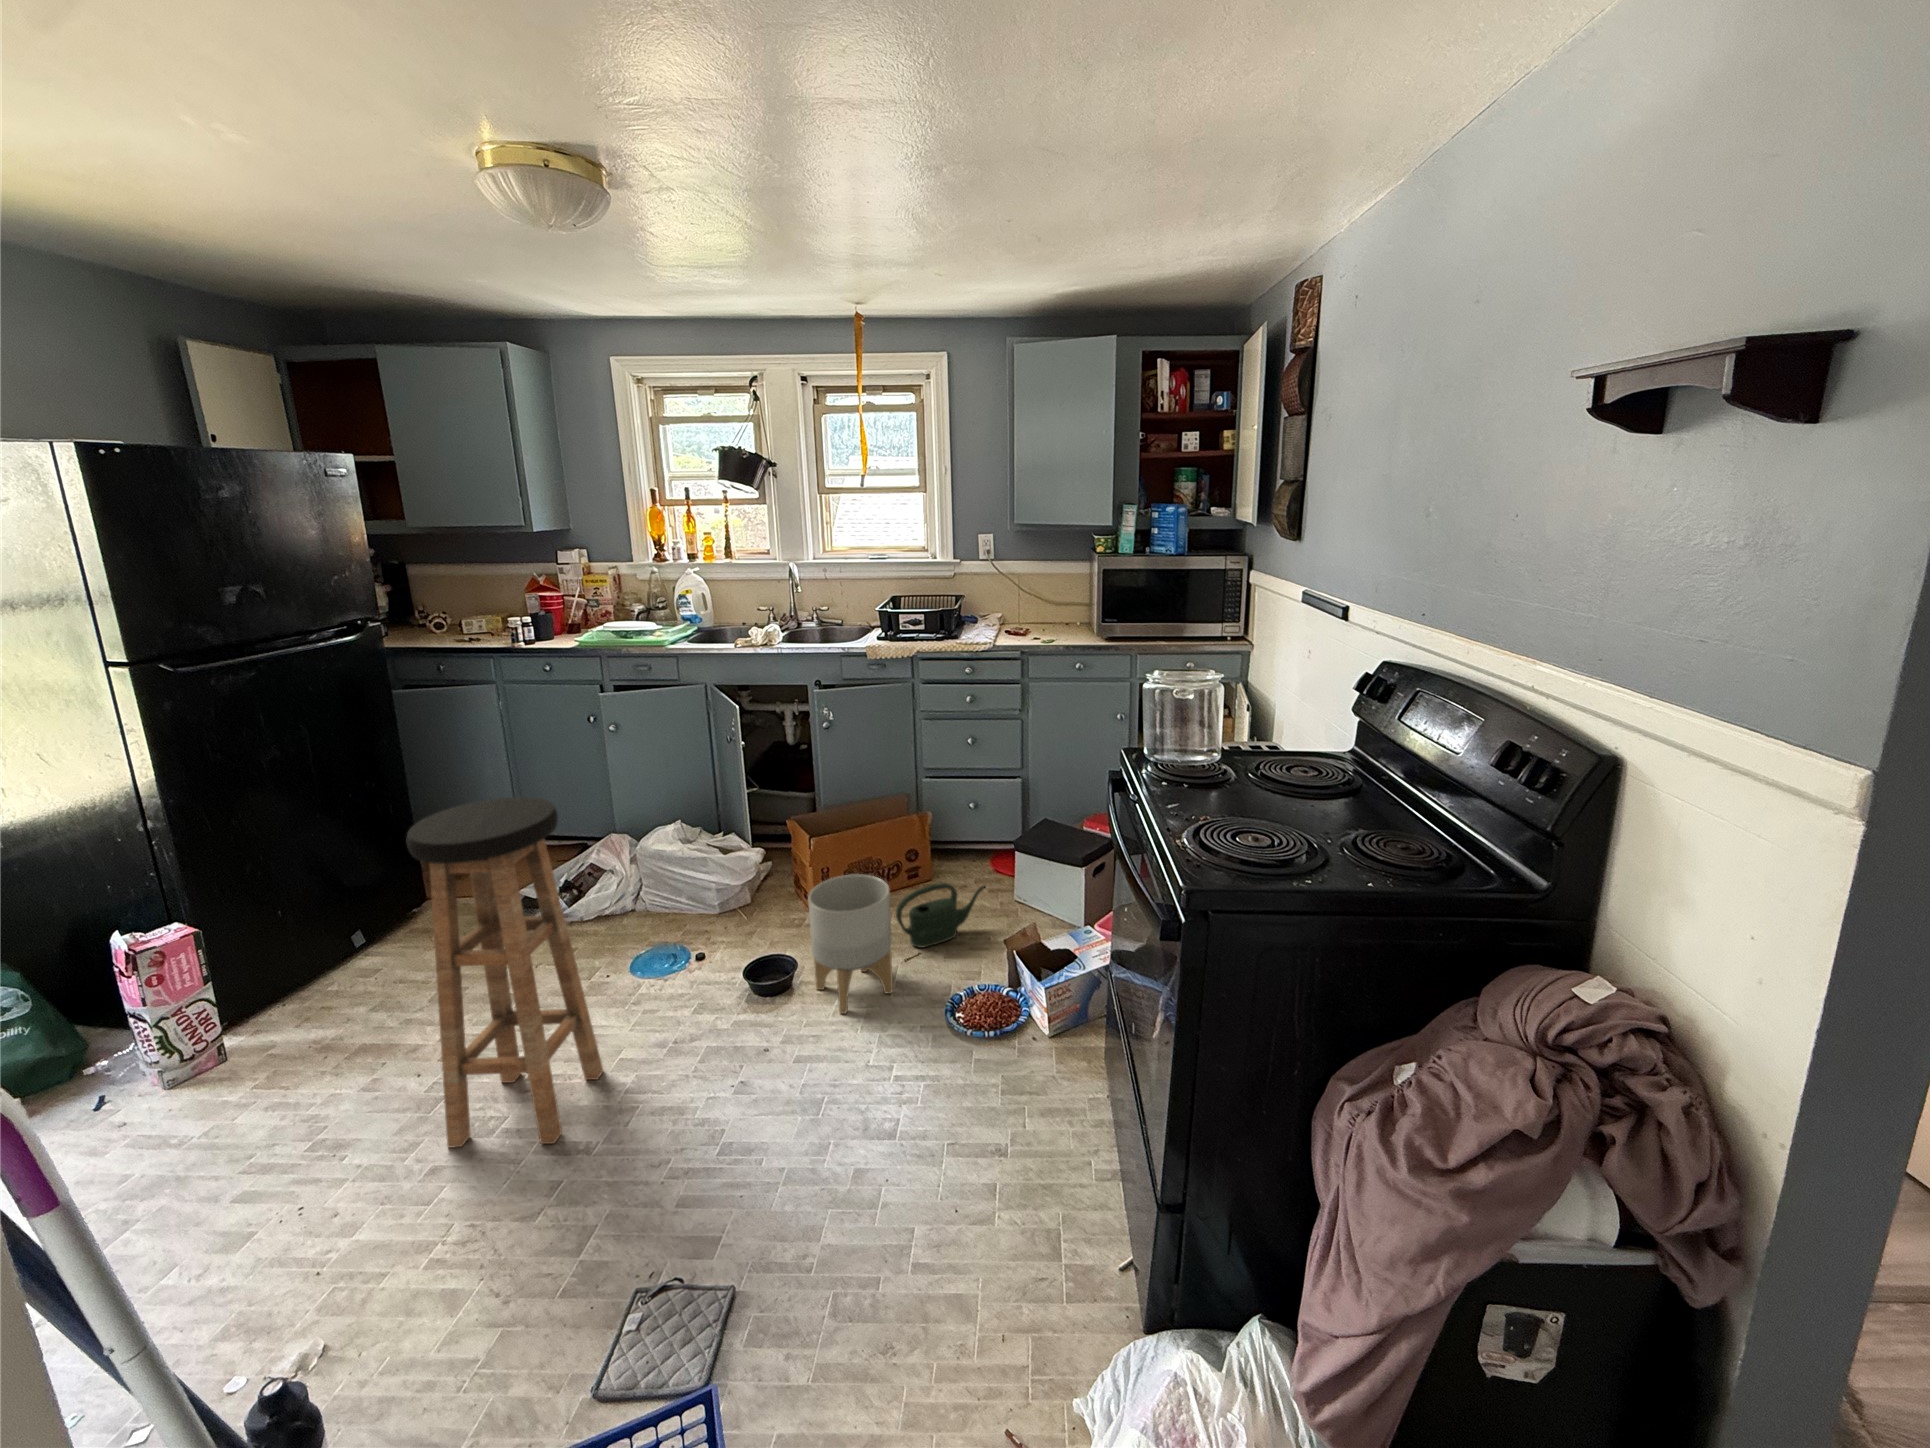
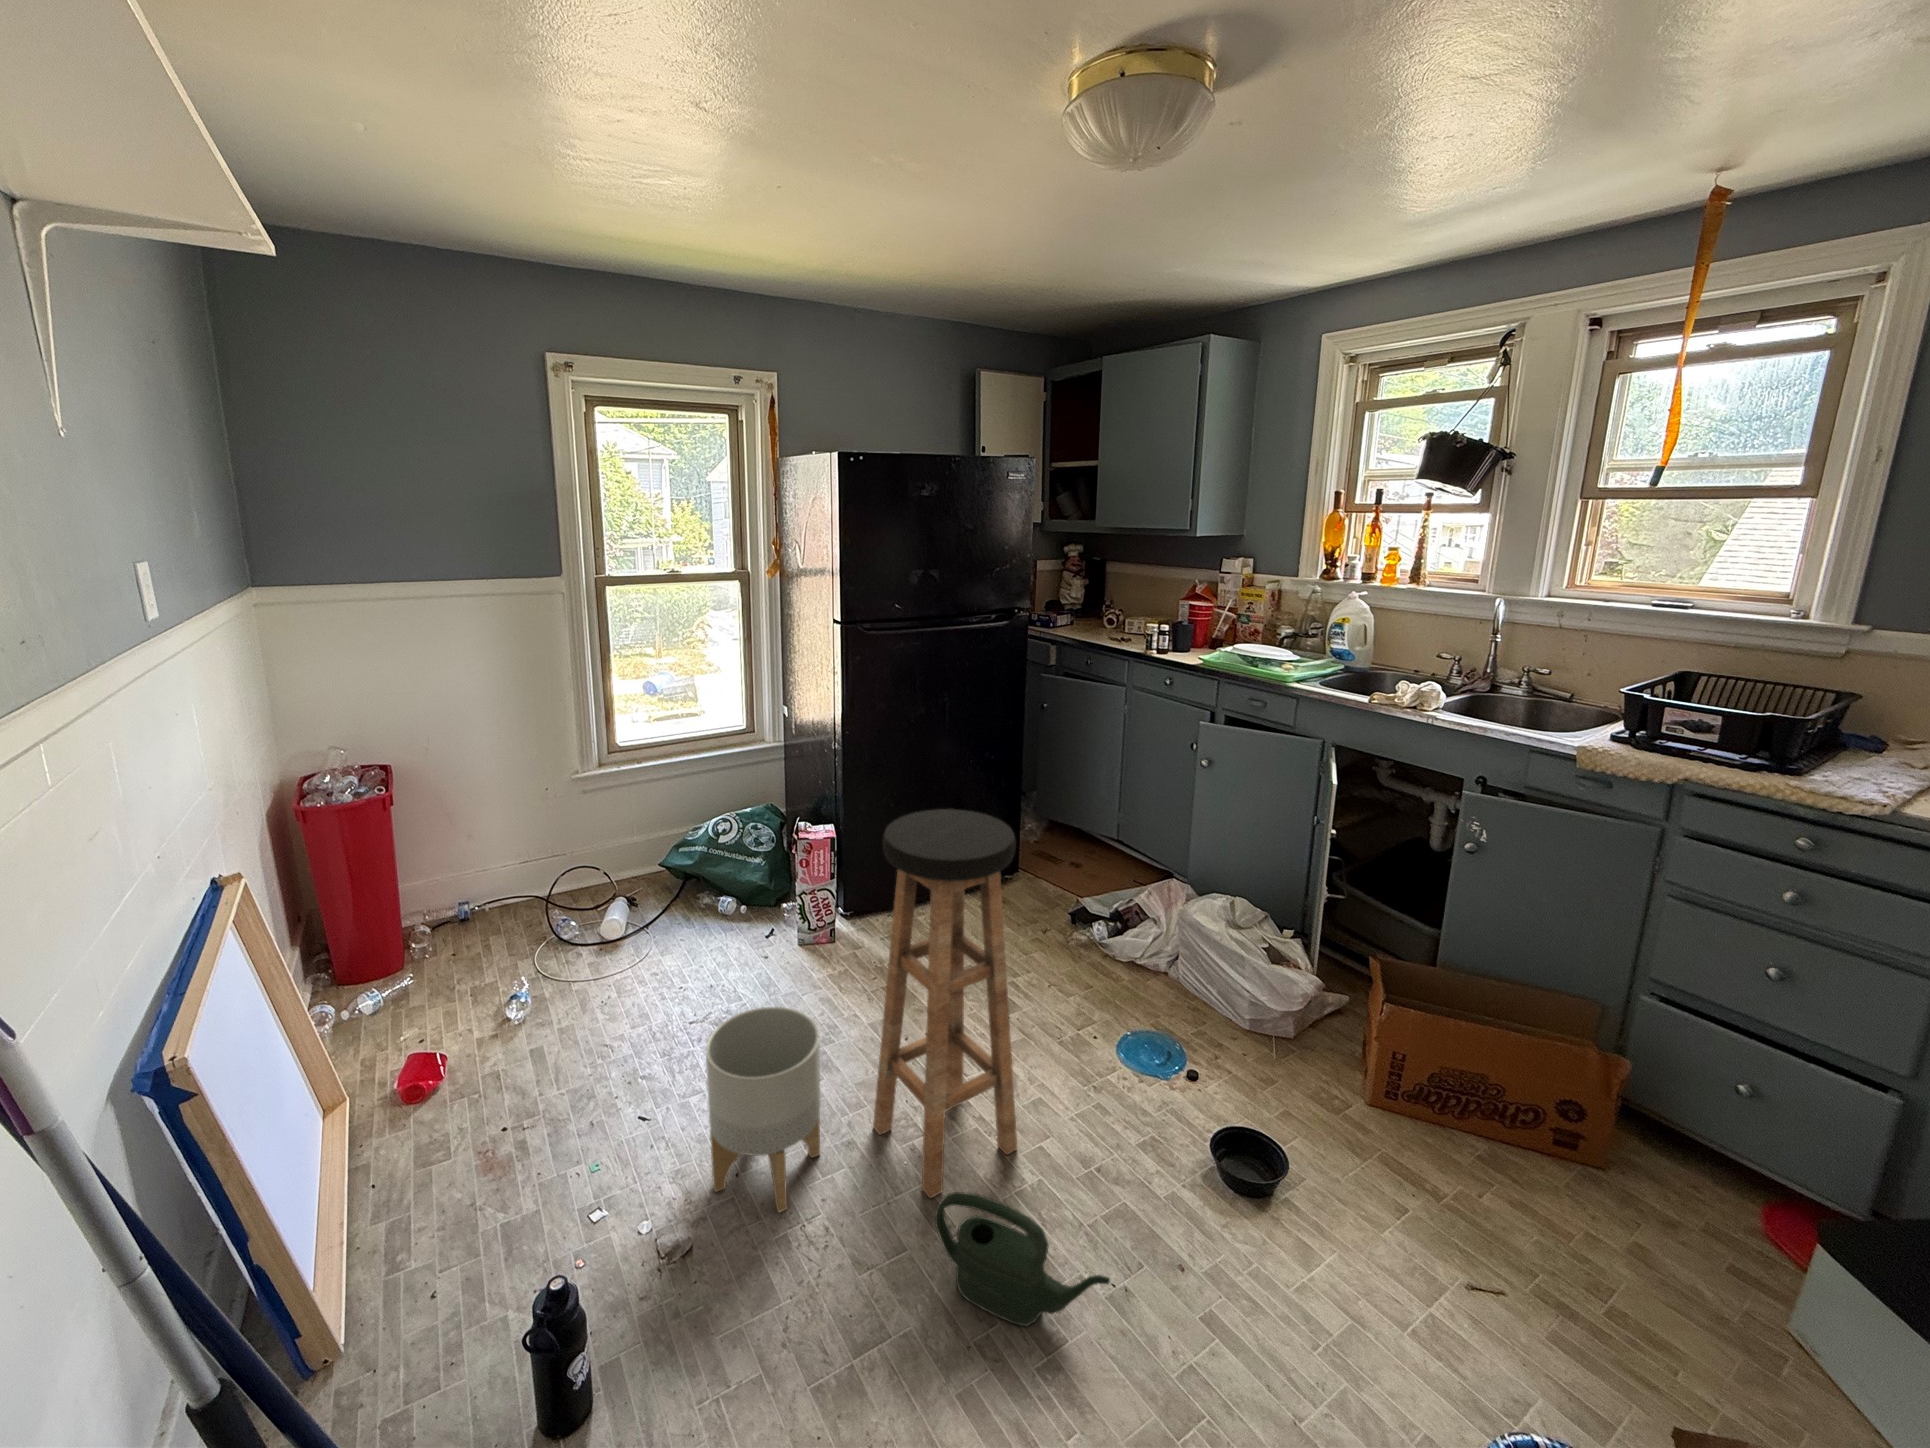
planter: present [808,874,893,1014] -> present [706,1007,821,1212]
watering can: present [896,883,985,948] -> present [935,1192,1110,1326]

